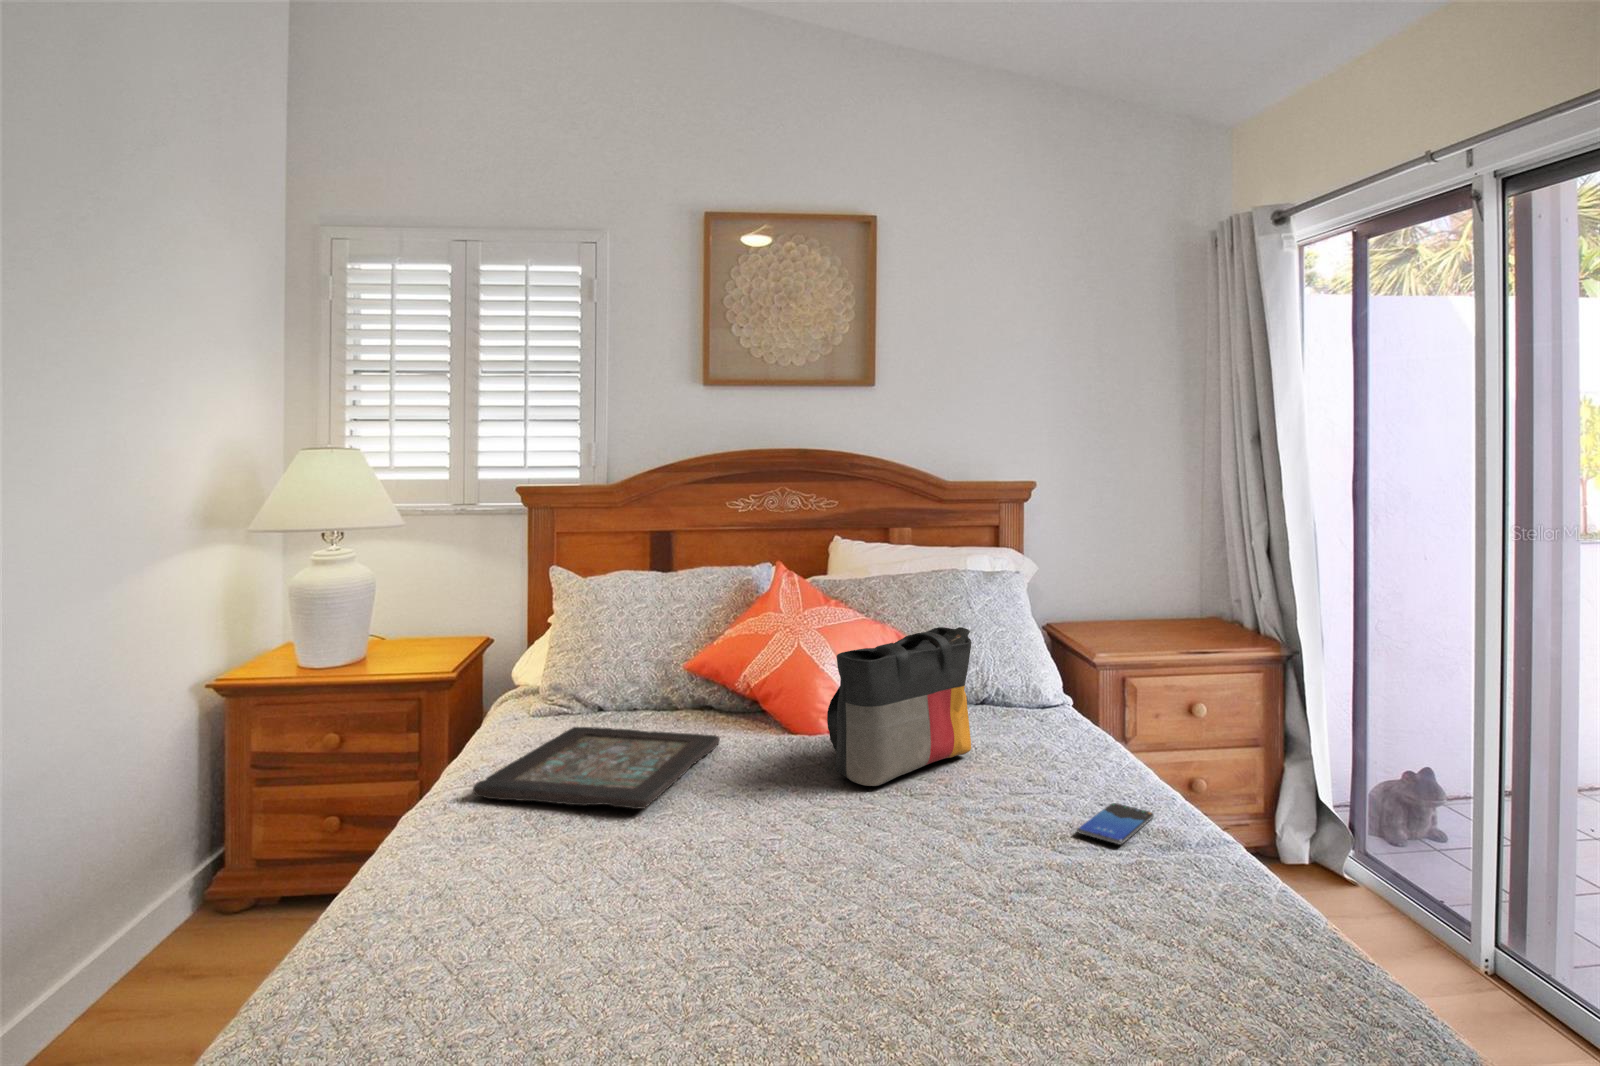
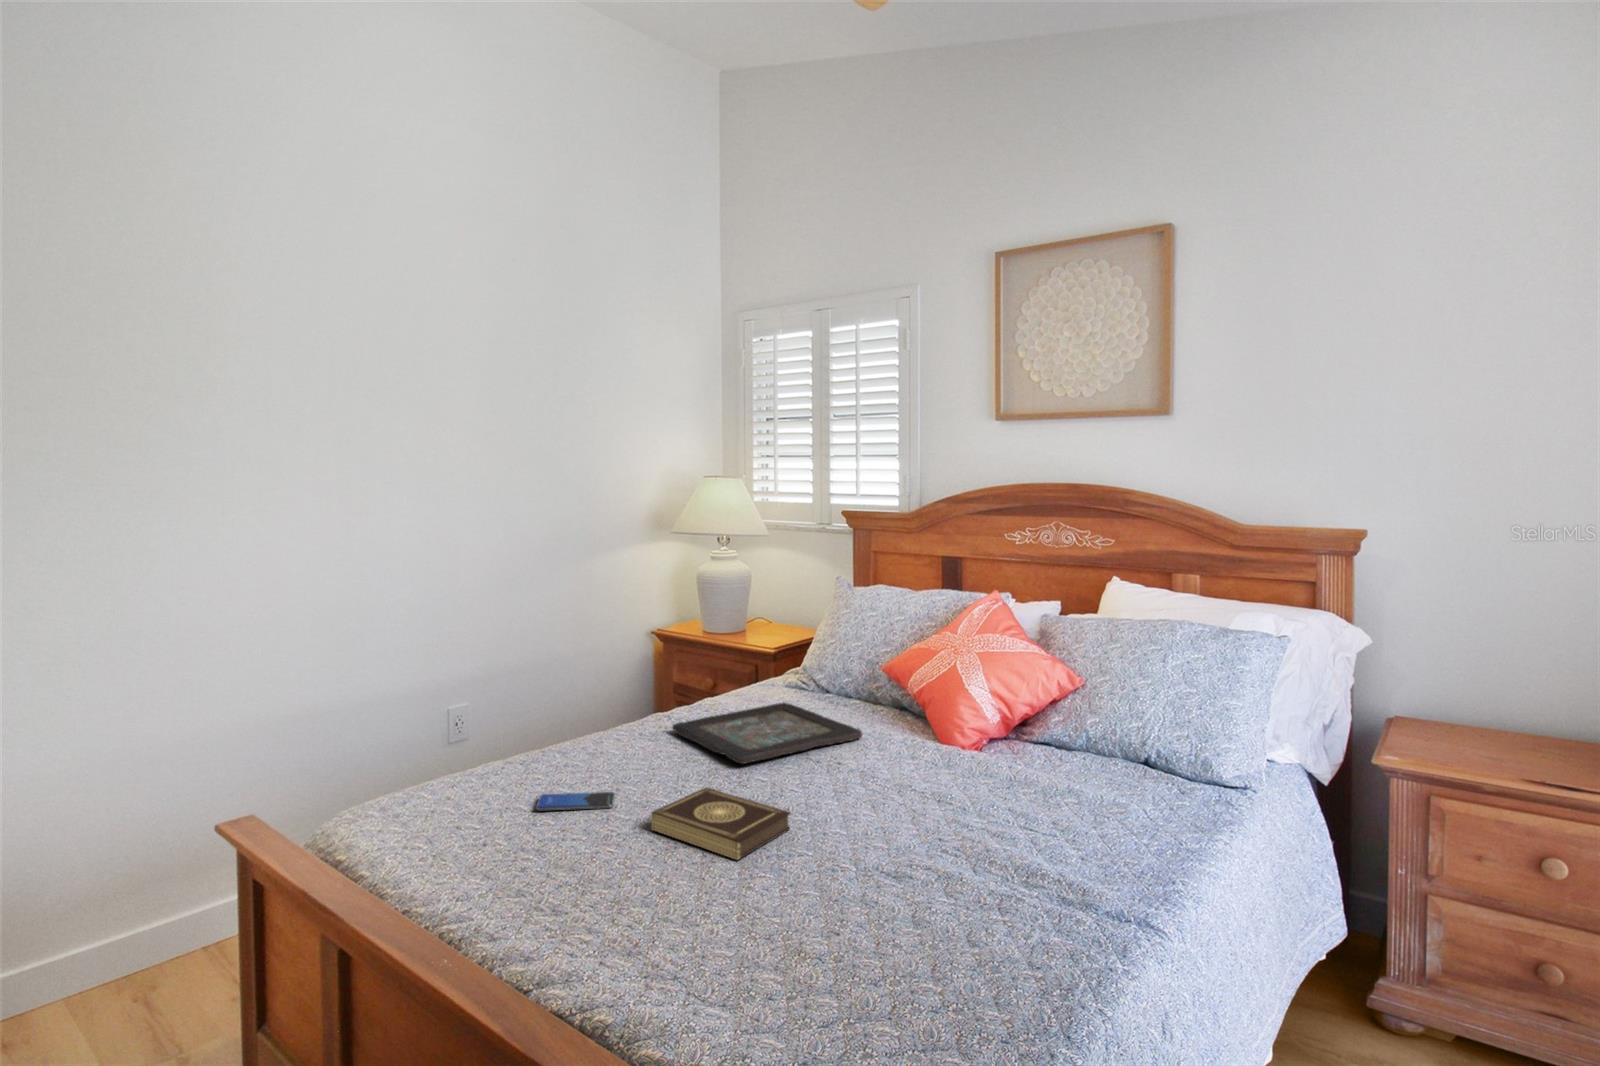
tote bag: present [827,627,972,786] -> none [892,673,1053,796]
smartphone: present [1077,803,1154,844] -> present [536,792,614,810]
book: none [662,841,832,930] -> present [651,788,790,860]

